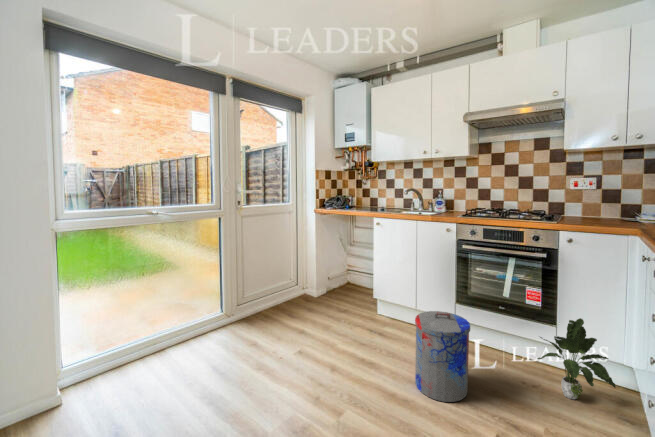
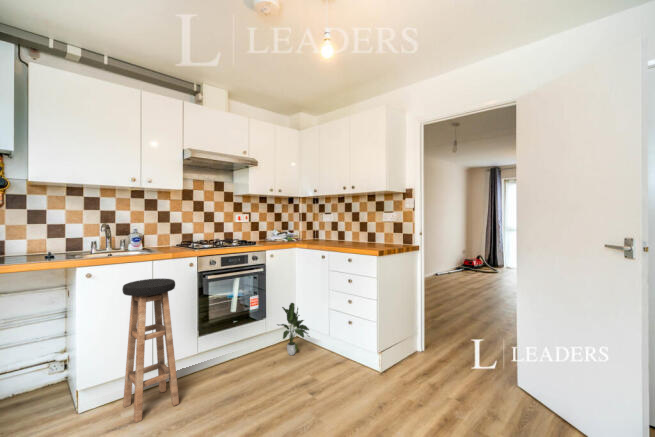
bar stool: none [371,234,414,347] -> present [122,278,179,423]
trash can: present [415,311,470,402] -> none [231,331,276,411]

